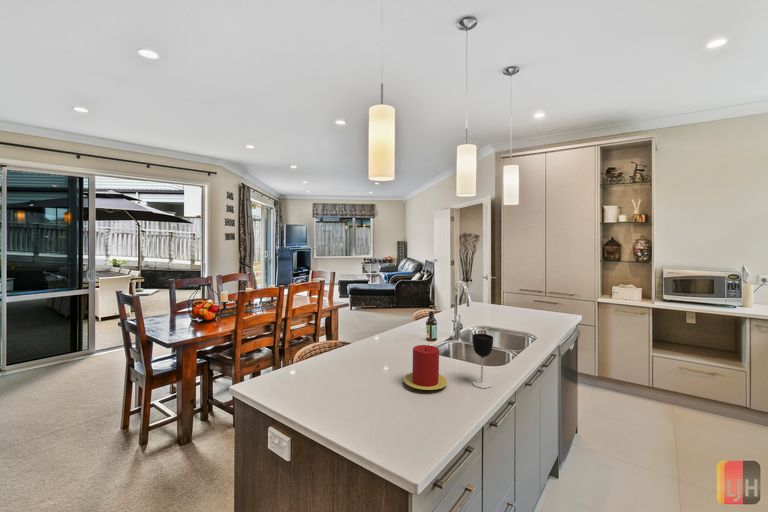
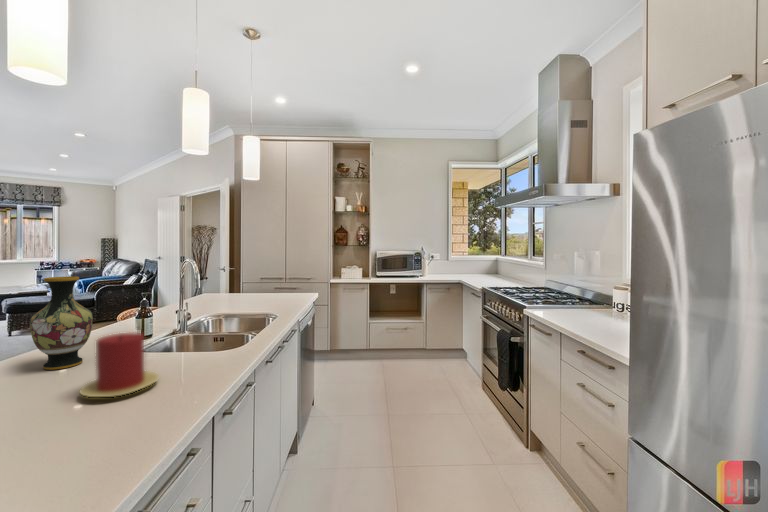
vase: none [377,296,407,357] -> present [30,277,93,370]
wine glass: present [473,334,493,388] -> none [196,307,224,373]

